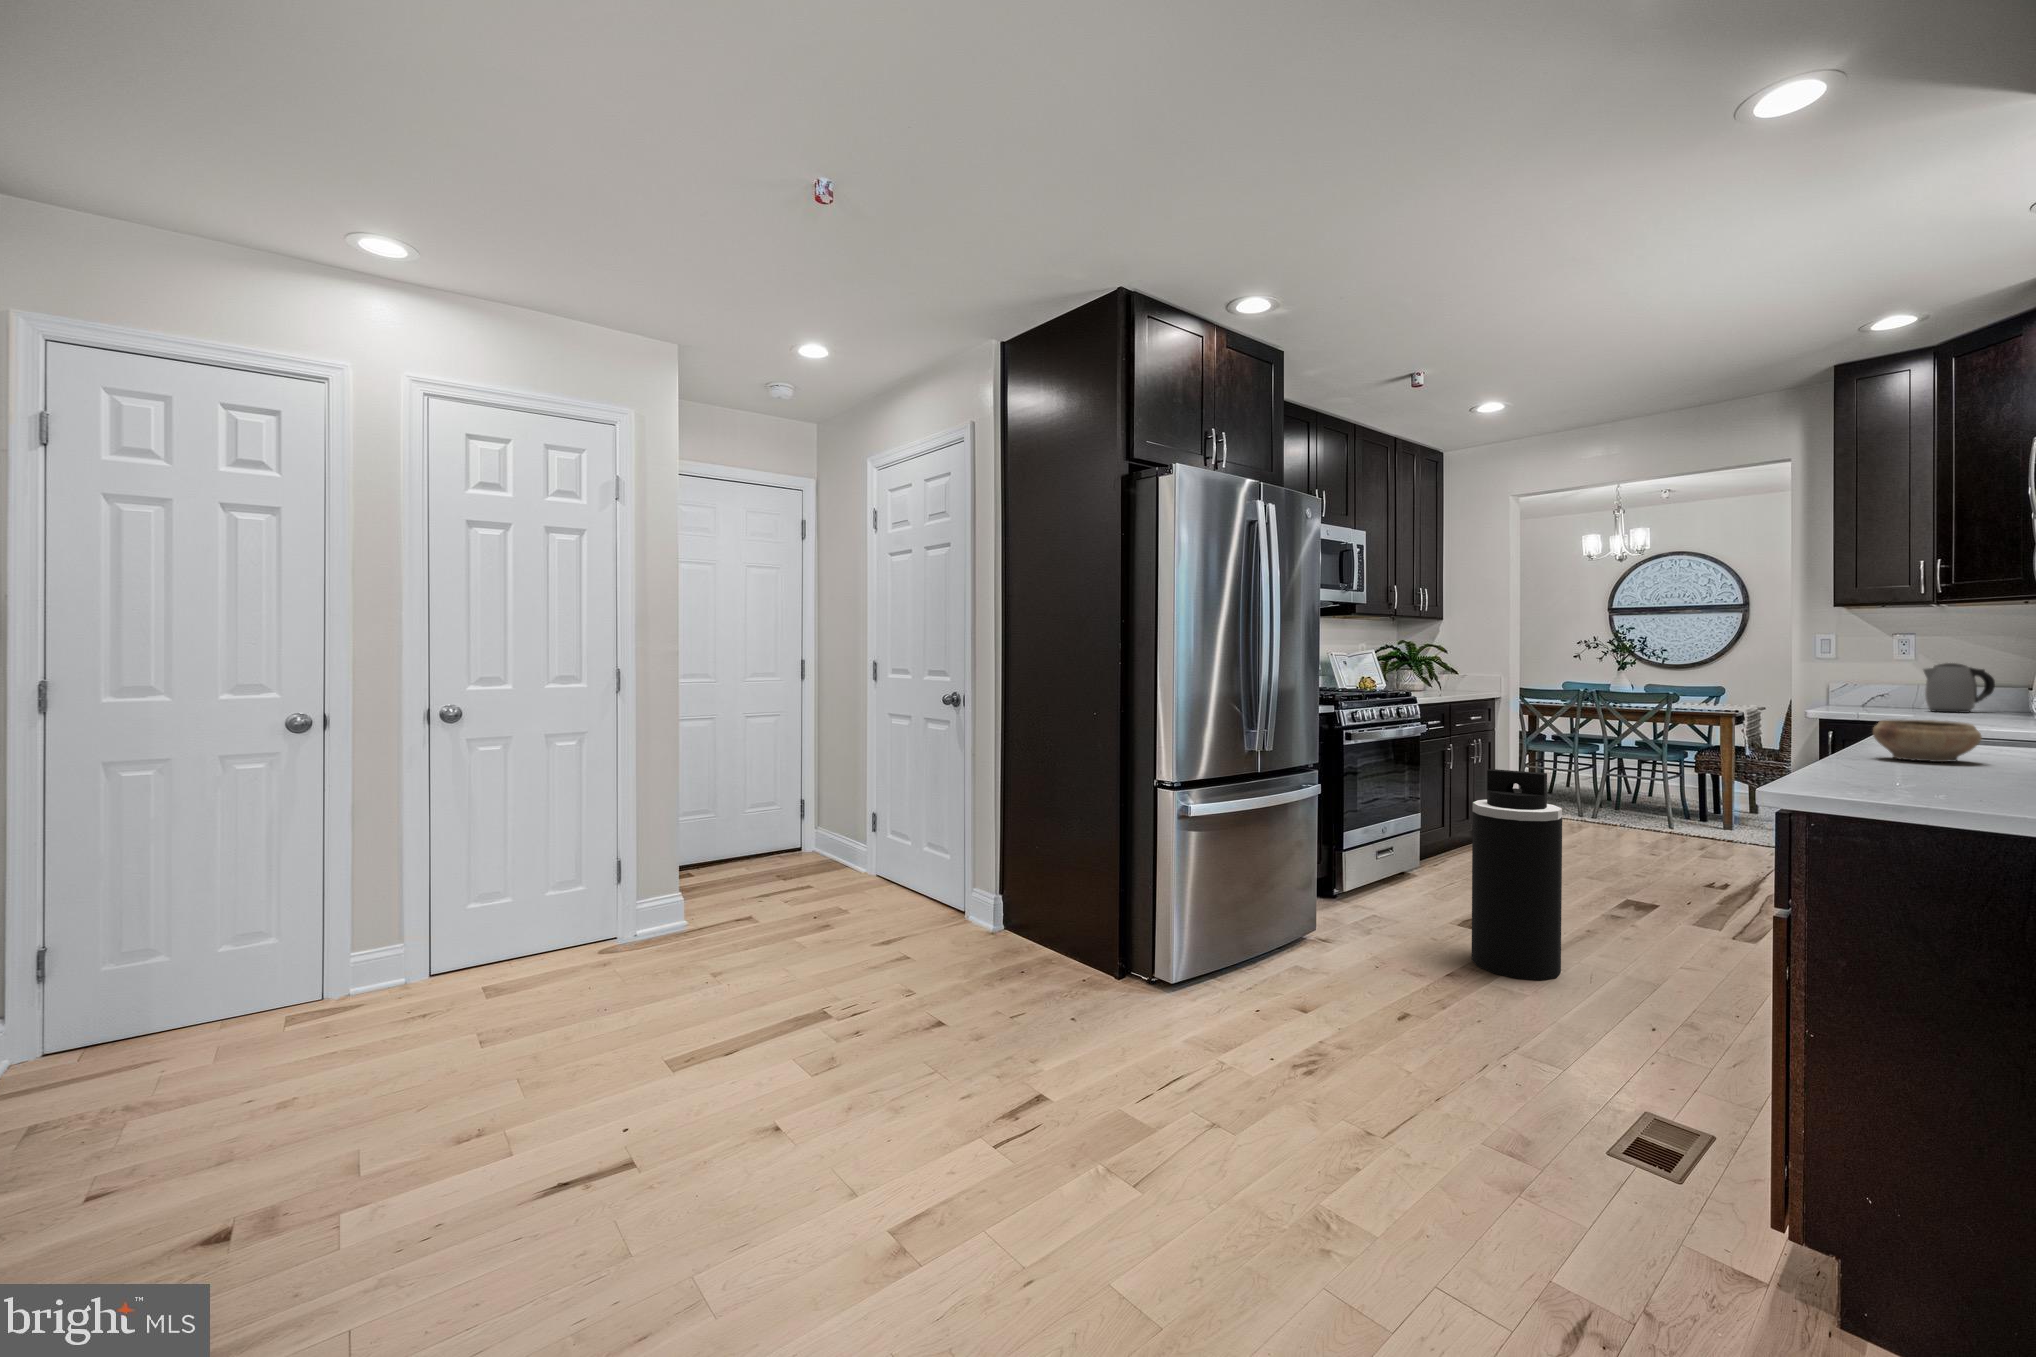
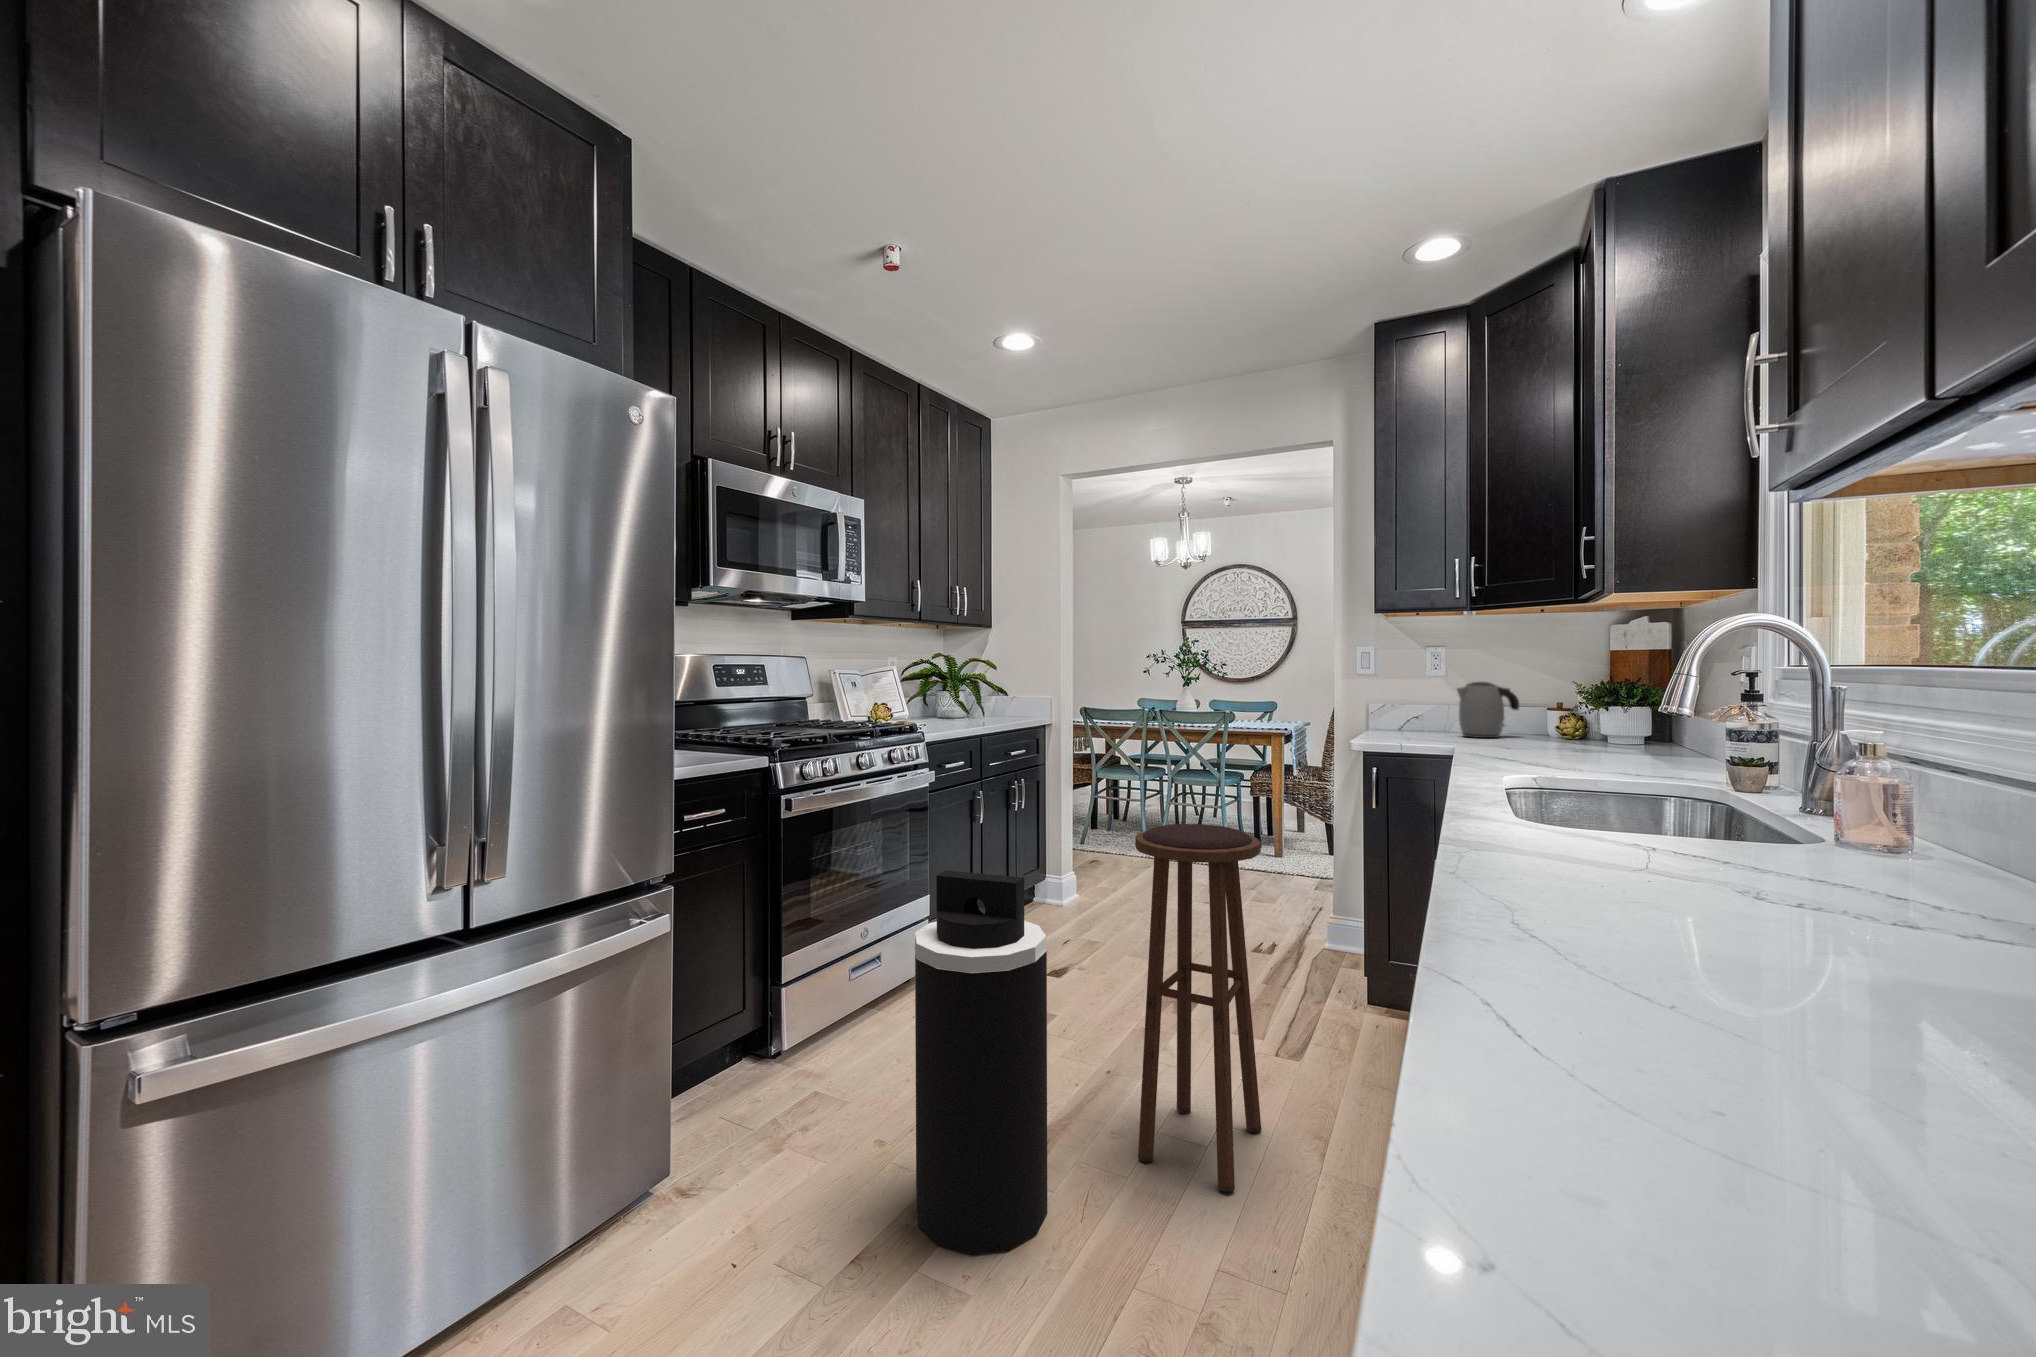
ceramic bowl: present [1873,720,1982,762] -> none [1537,838,1769,964]
stool: none [1618,754,1718,980] -> present [1135,824,1261,1192]

